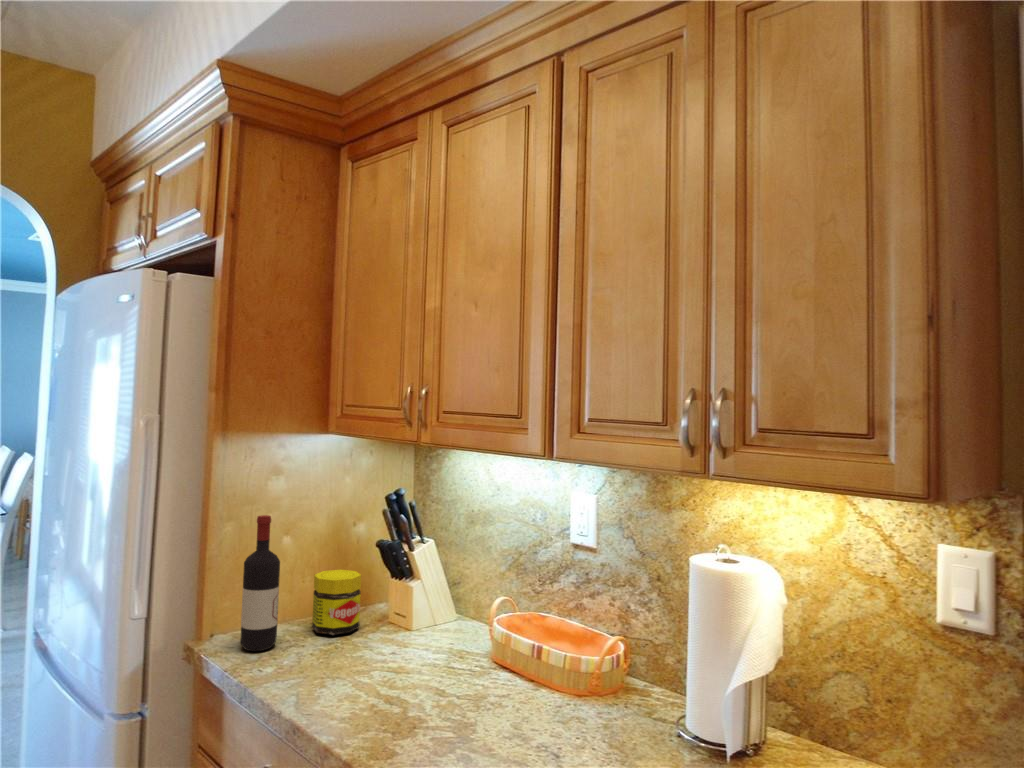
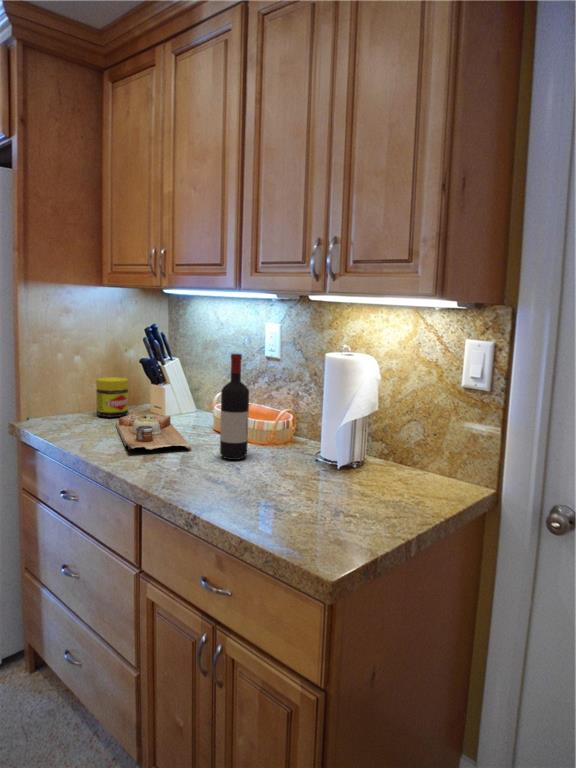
wine bottle: present [241,515,280,651] -> present [220,354,249,460]
cutting board: none [343,632,471,720] -> present [116,413,191,450]

